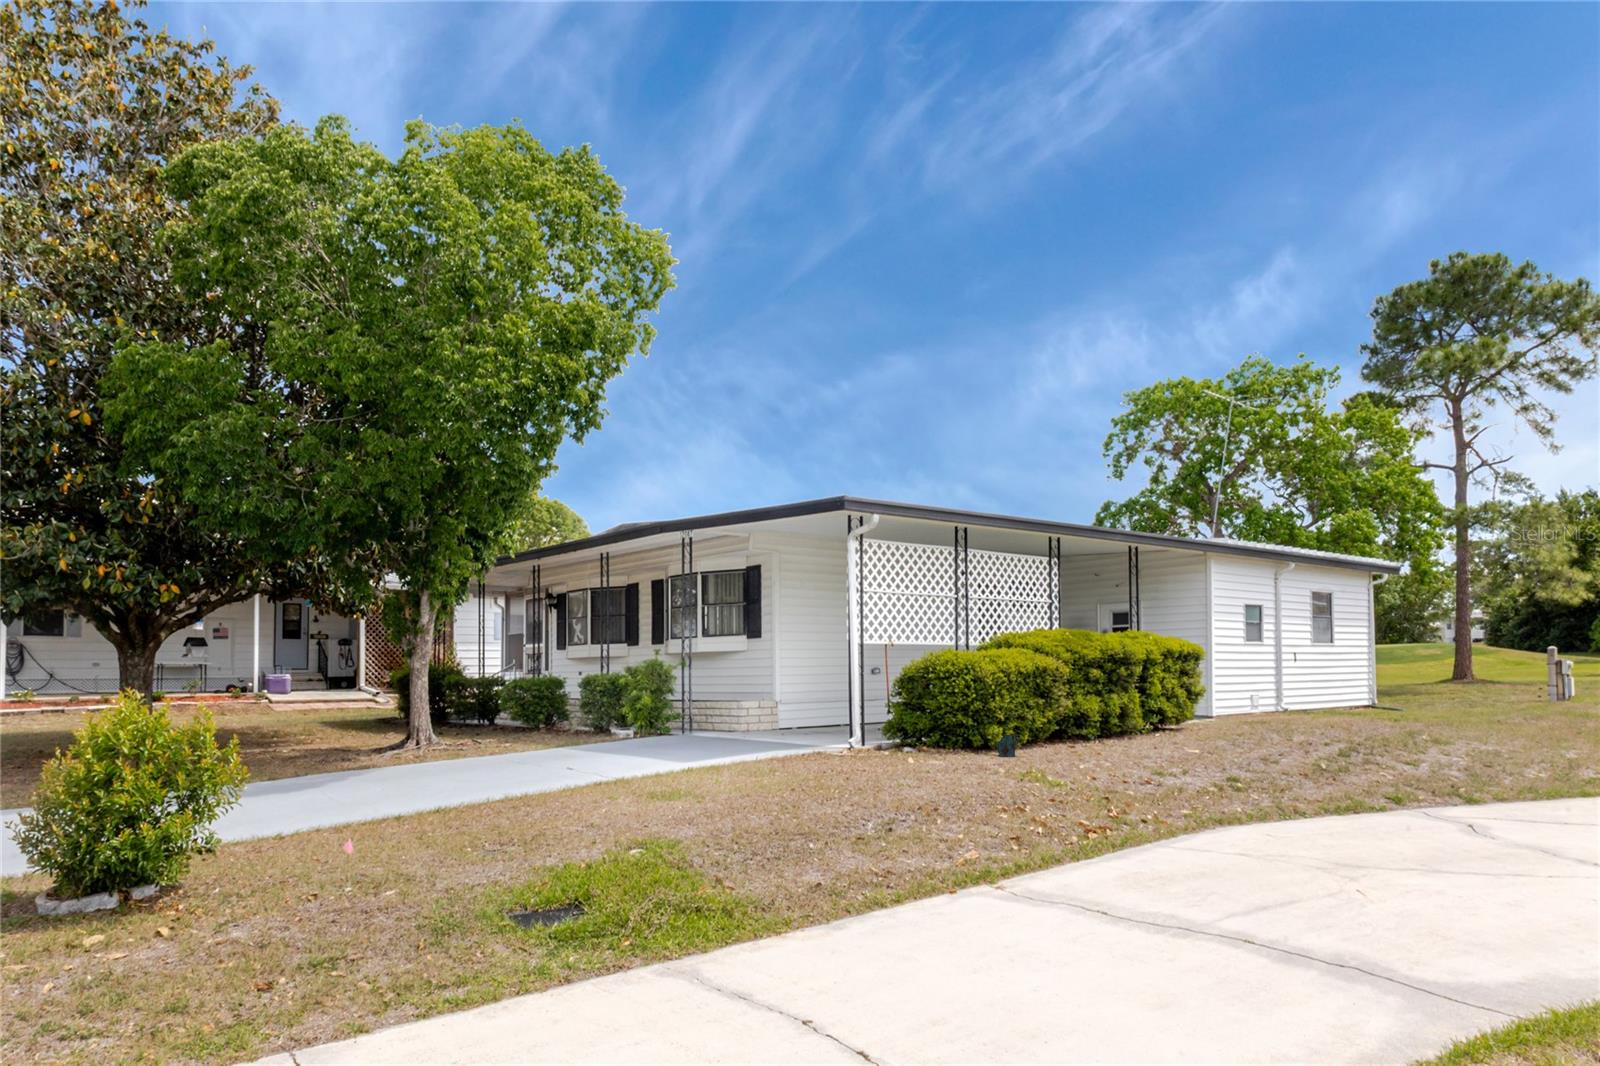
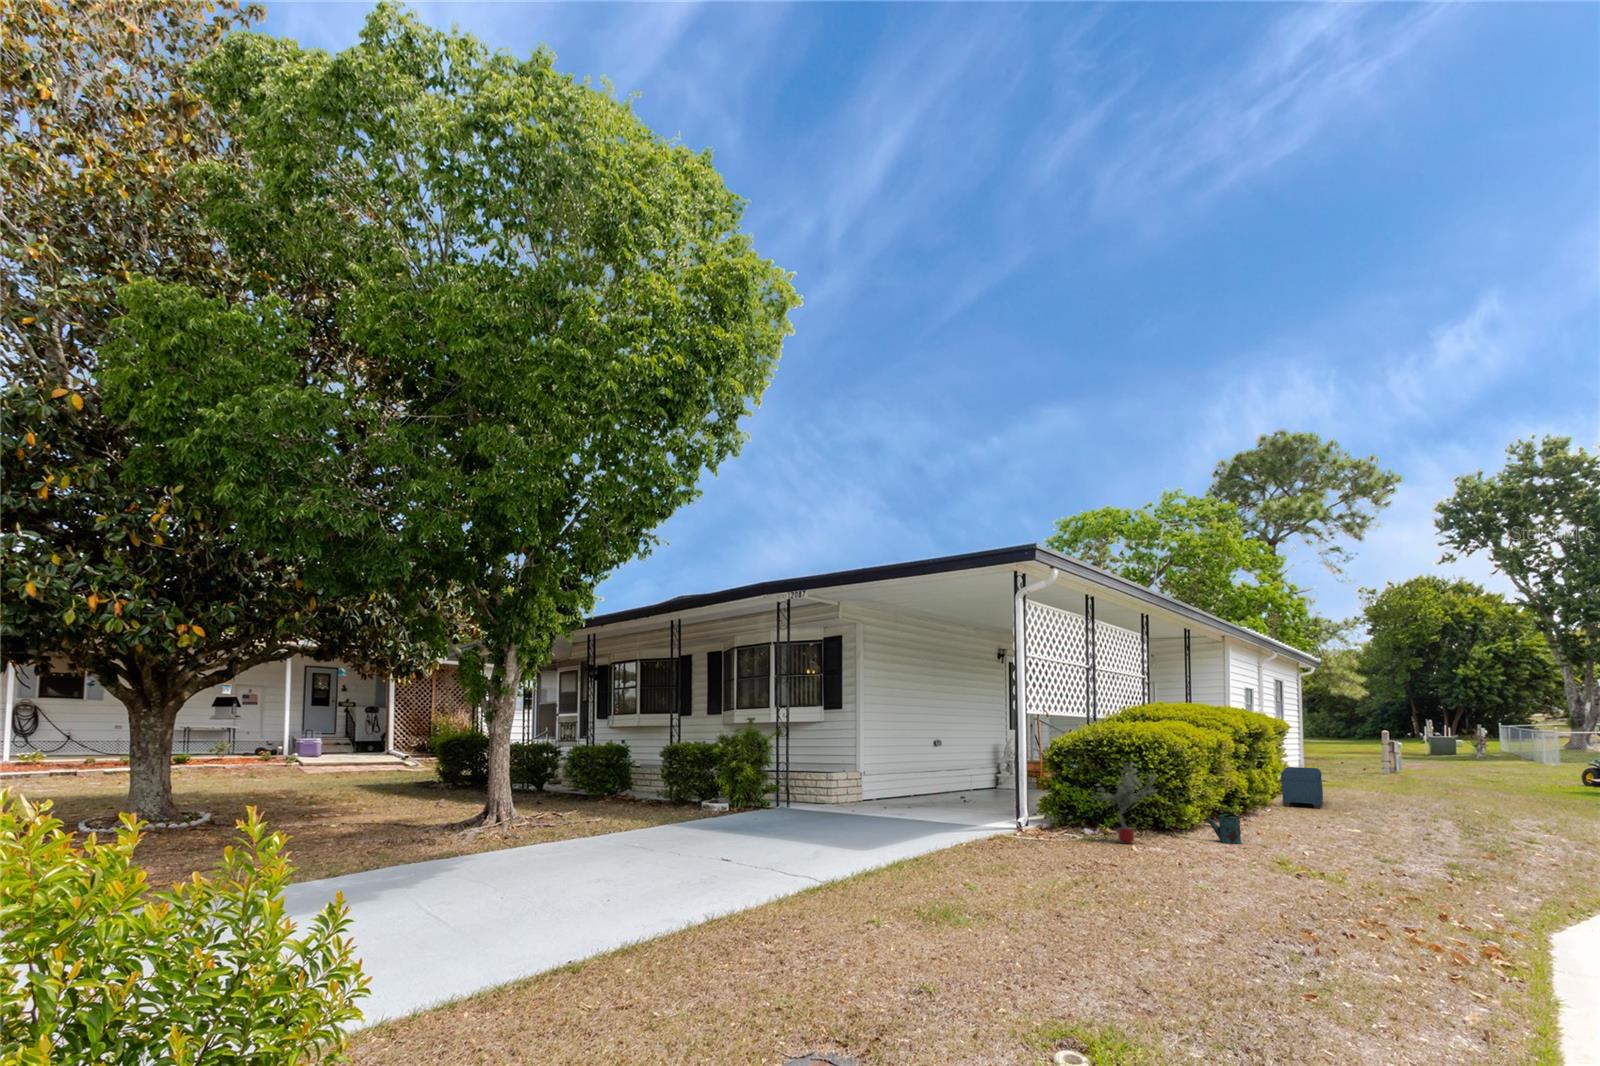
potted tree: none [888,689,940,757] -> present [1092,763,1157,844]
bench: none [1168,697,1229,737] -> present [1281,767,1323,809]

